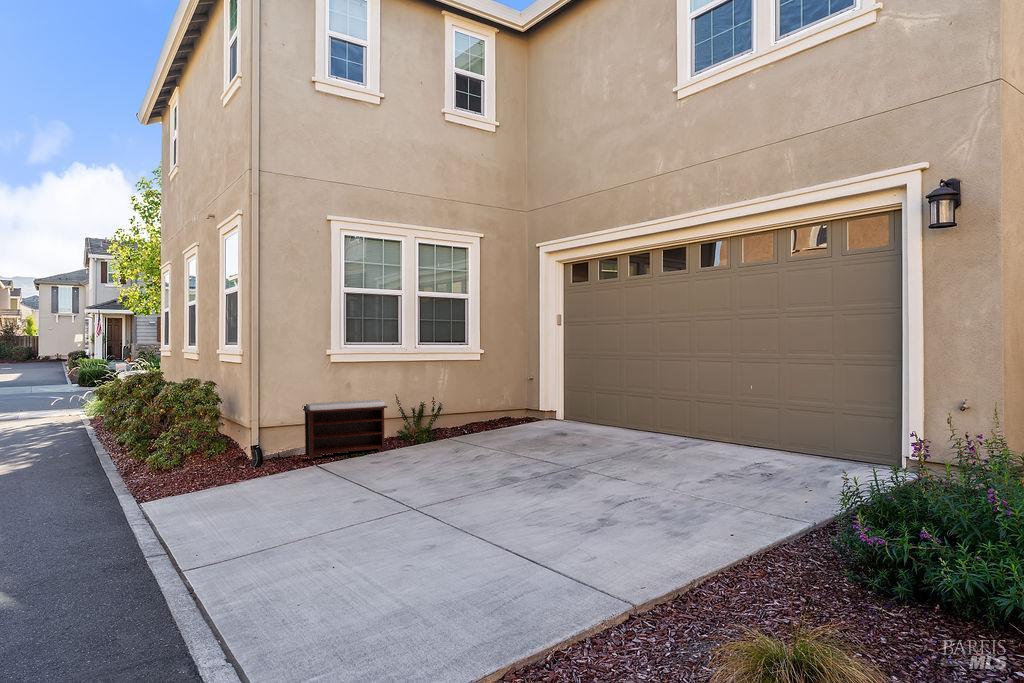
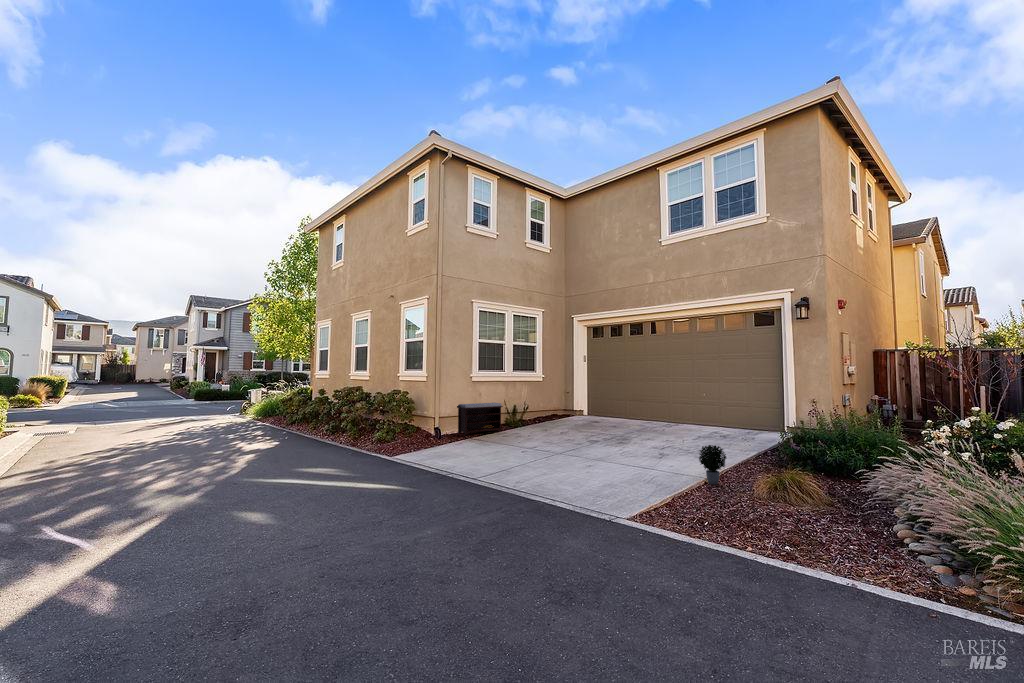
potted plant: none [616,525,686,626] -> present [699,445,727,484]

